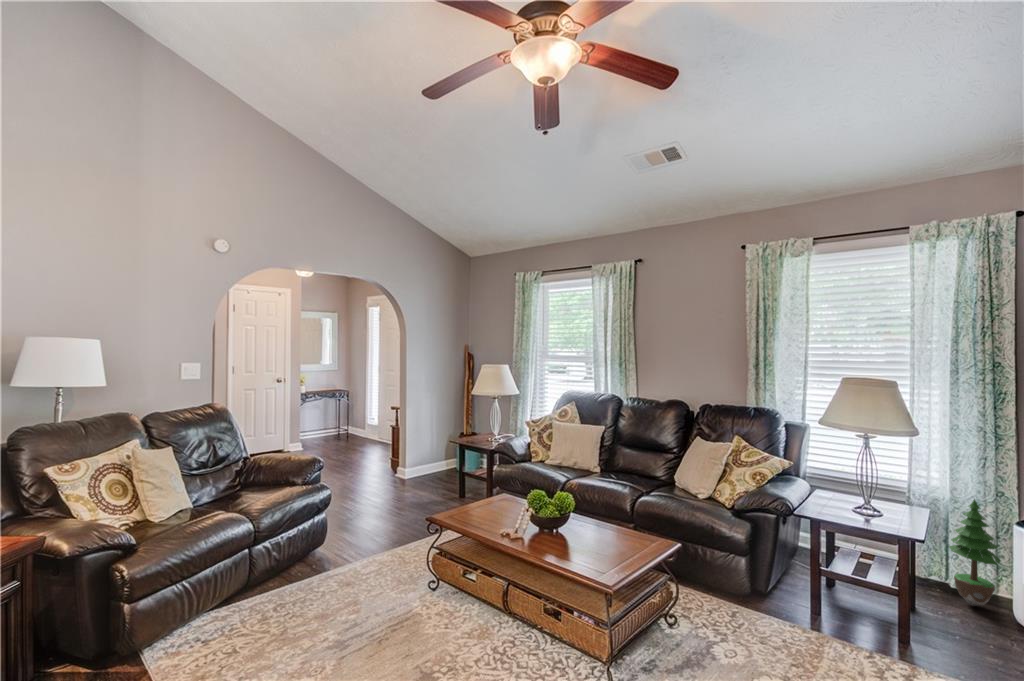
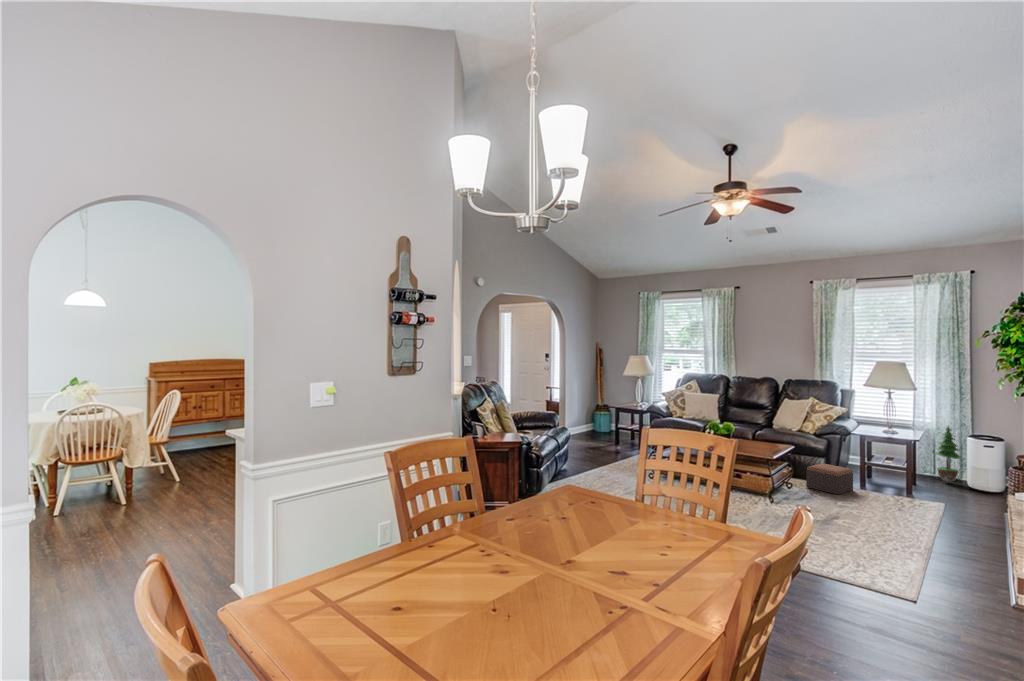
footstool: none [706,569,793,649] -> present [806,463,853,495]

